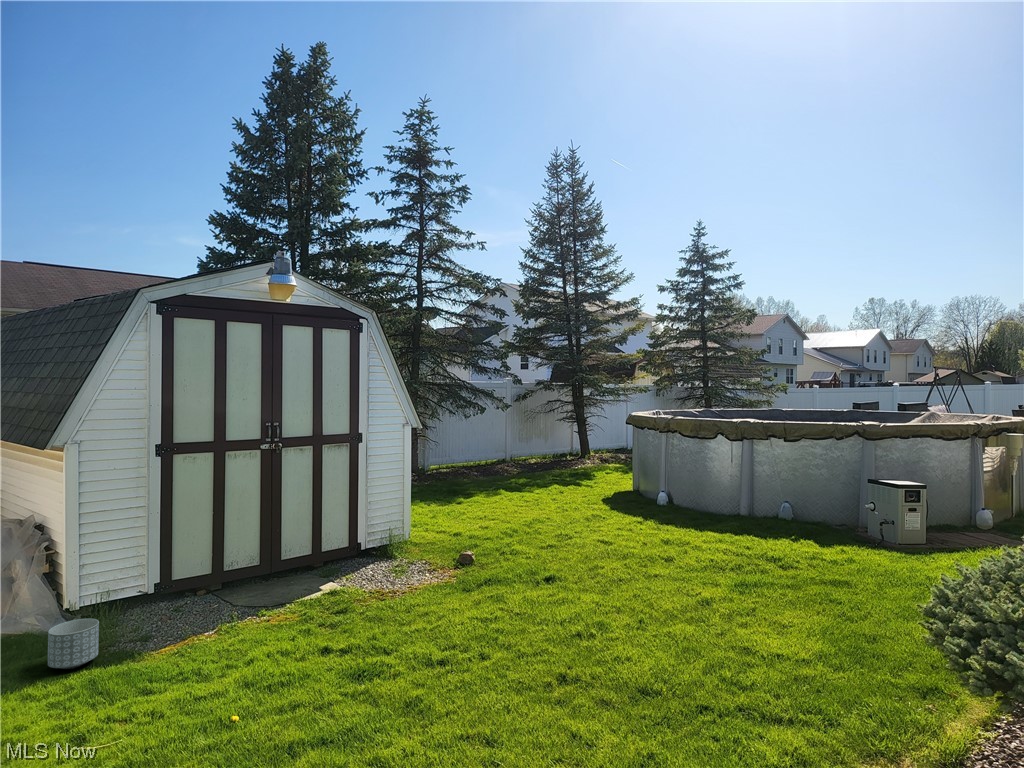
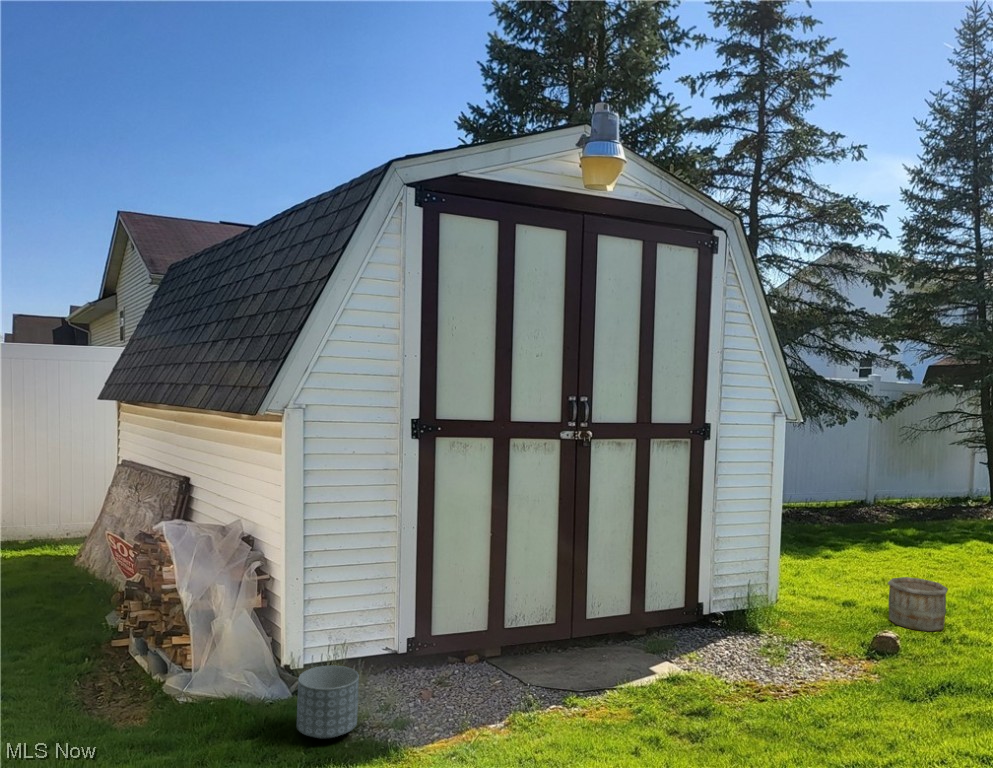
wooden bucket: none [472,513,502,542] -> present [888,577,948,631]

